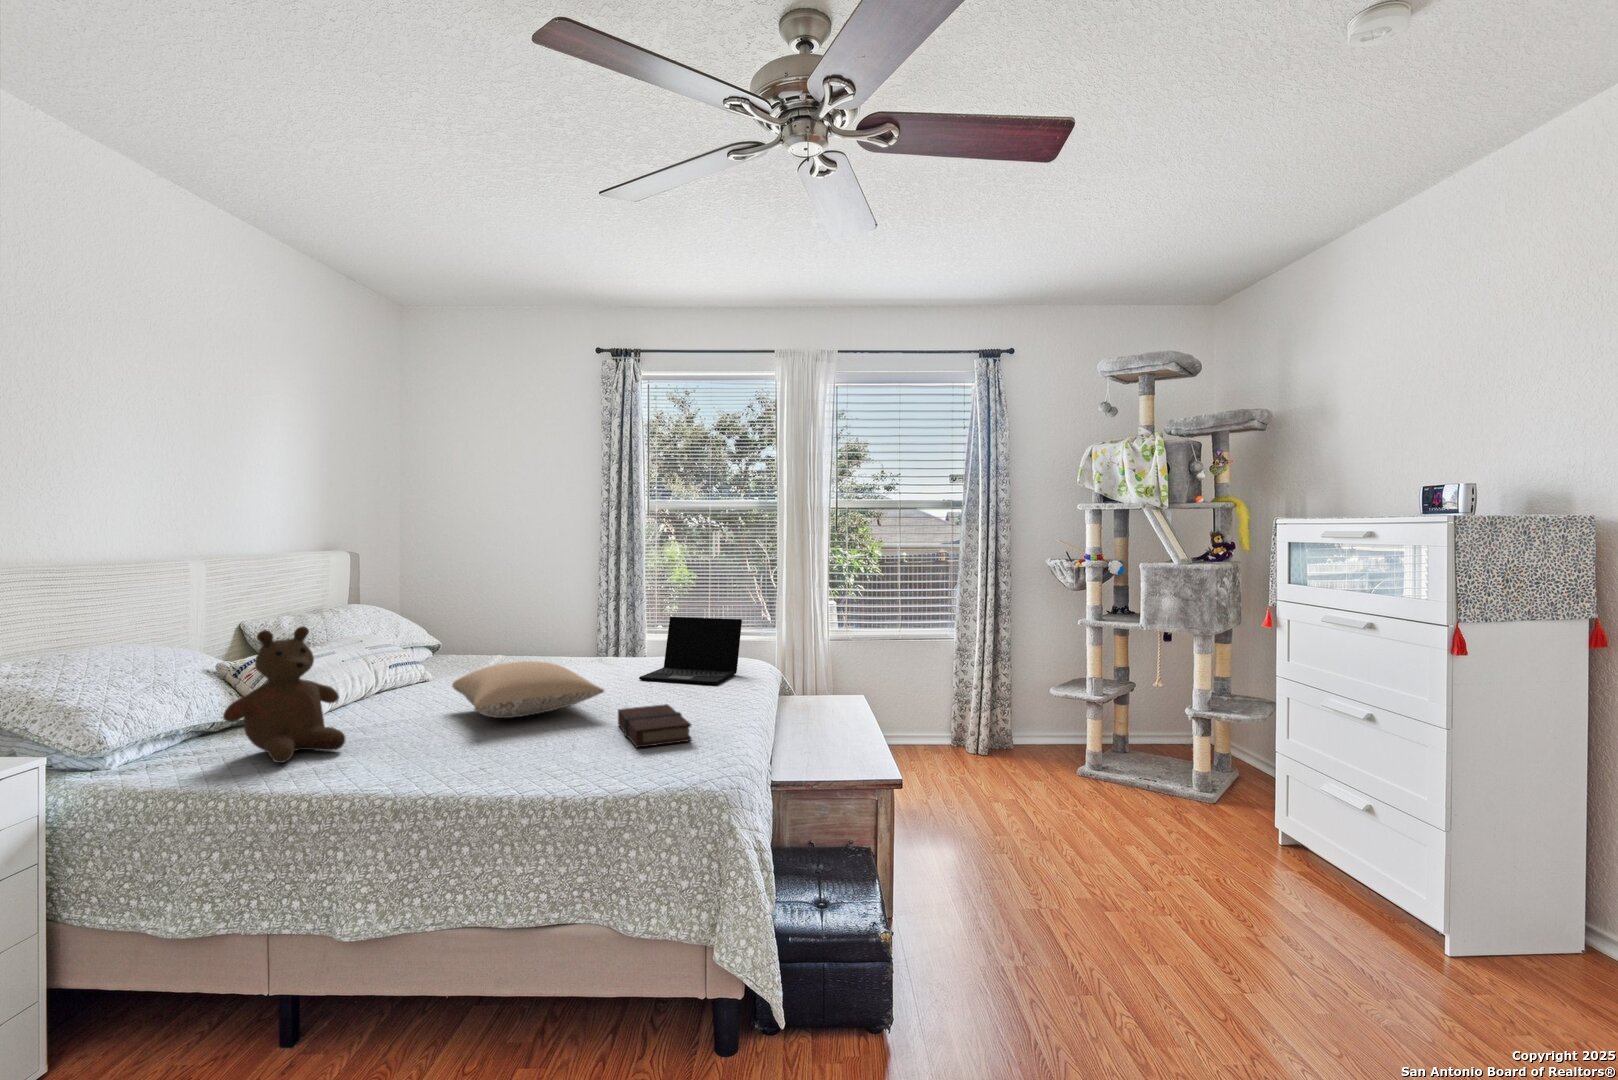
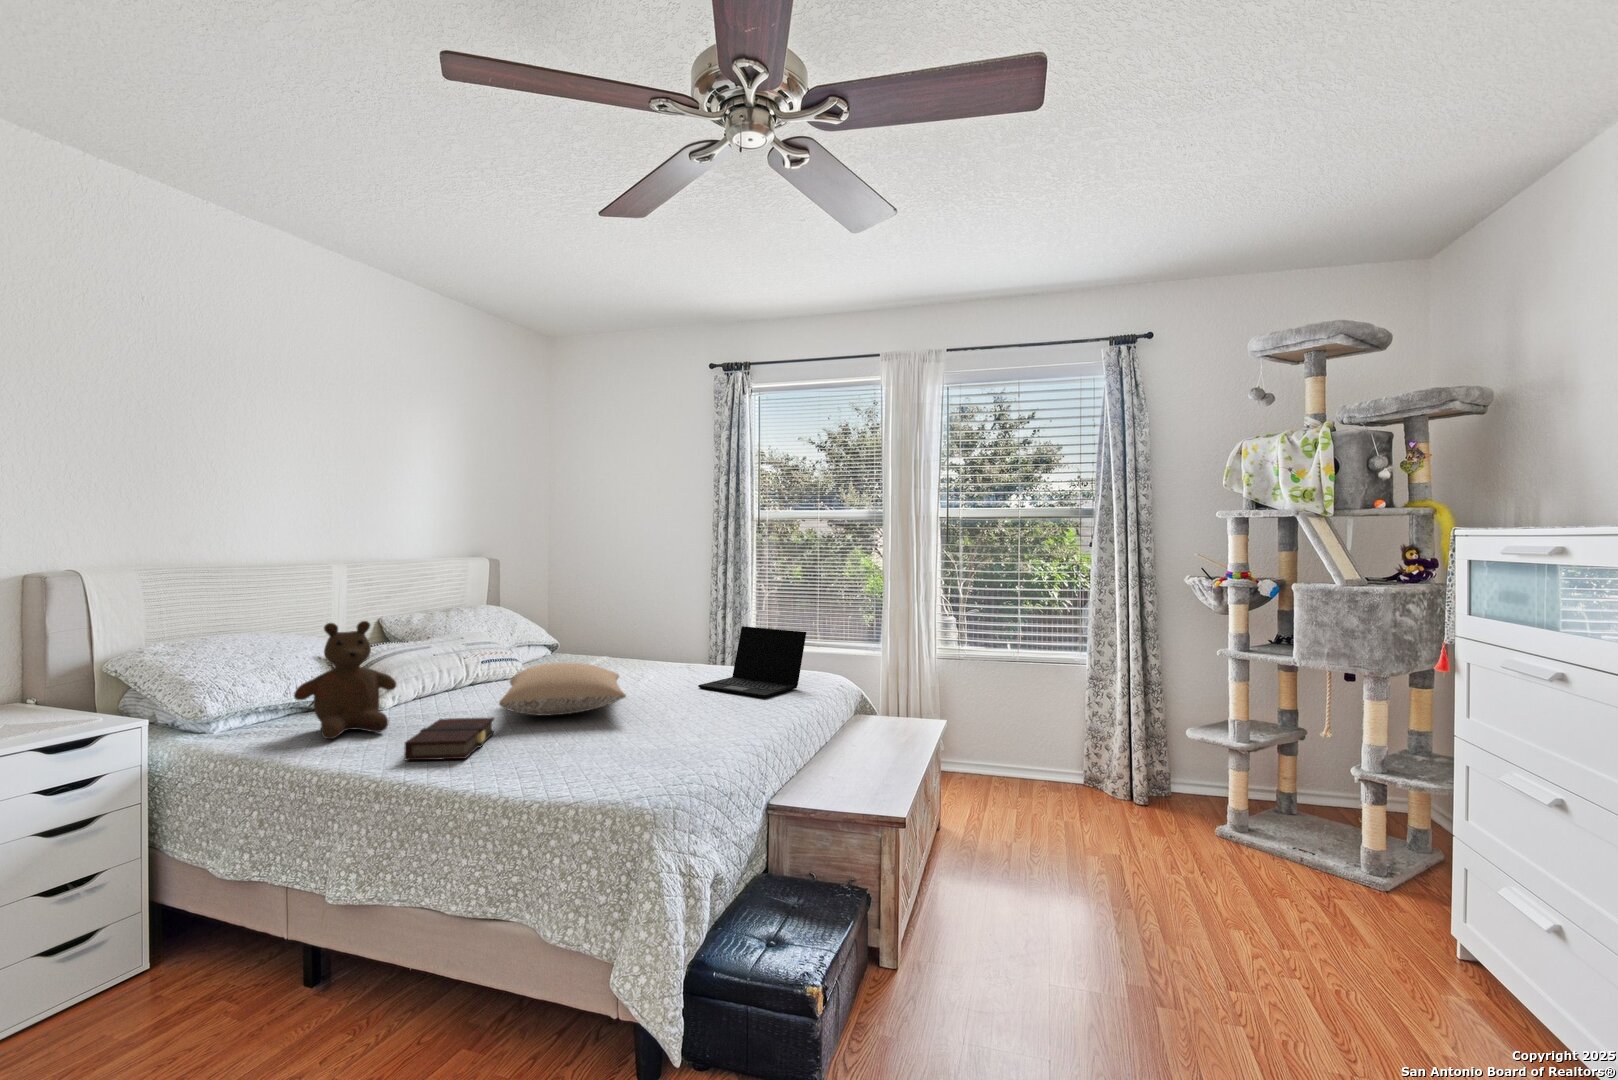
book: present [618,704,691,747] -> present [404,717,494,760]

